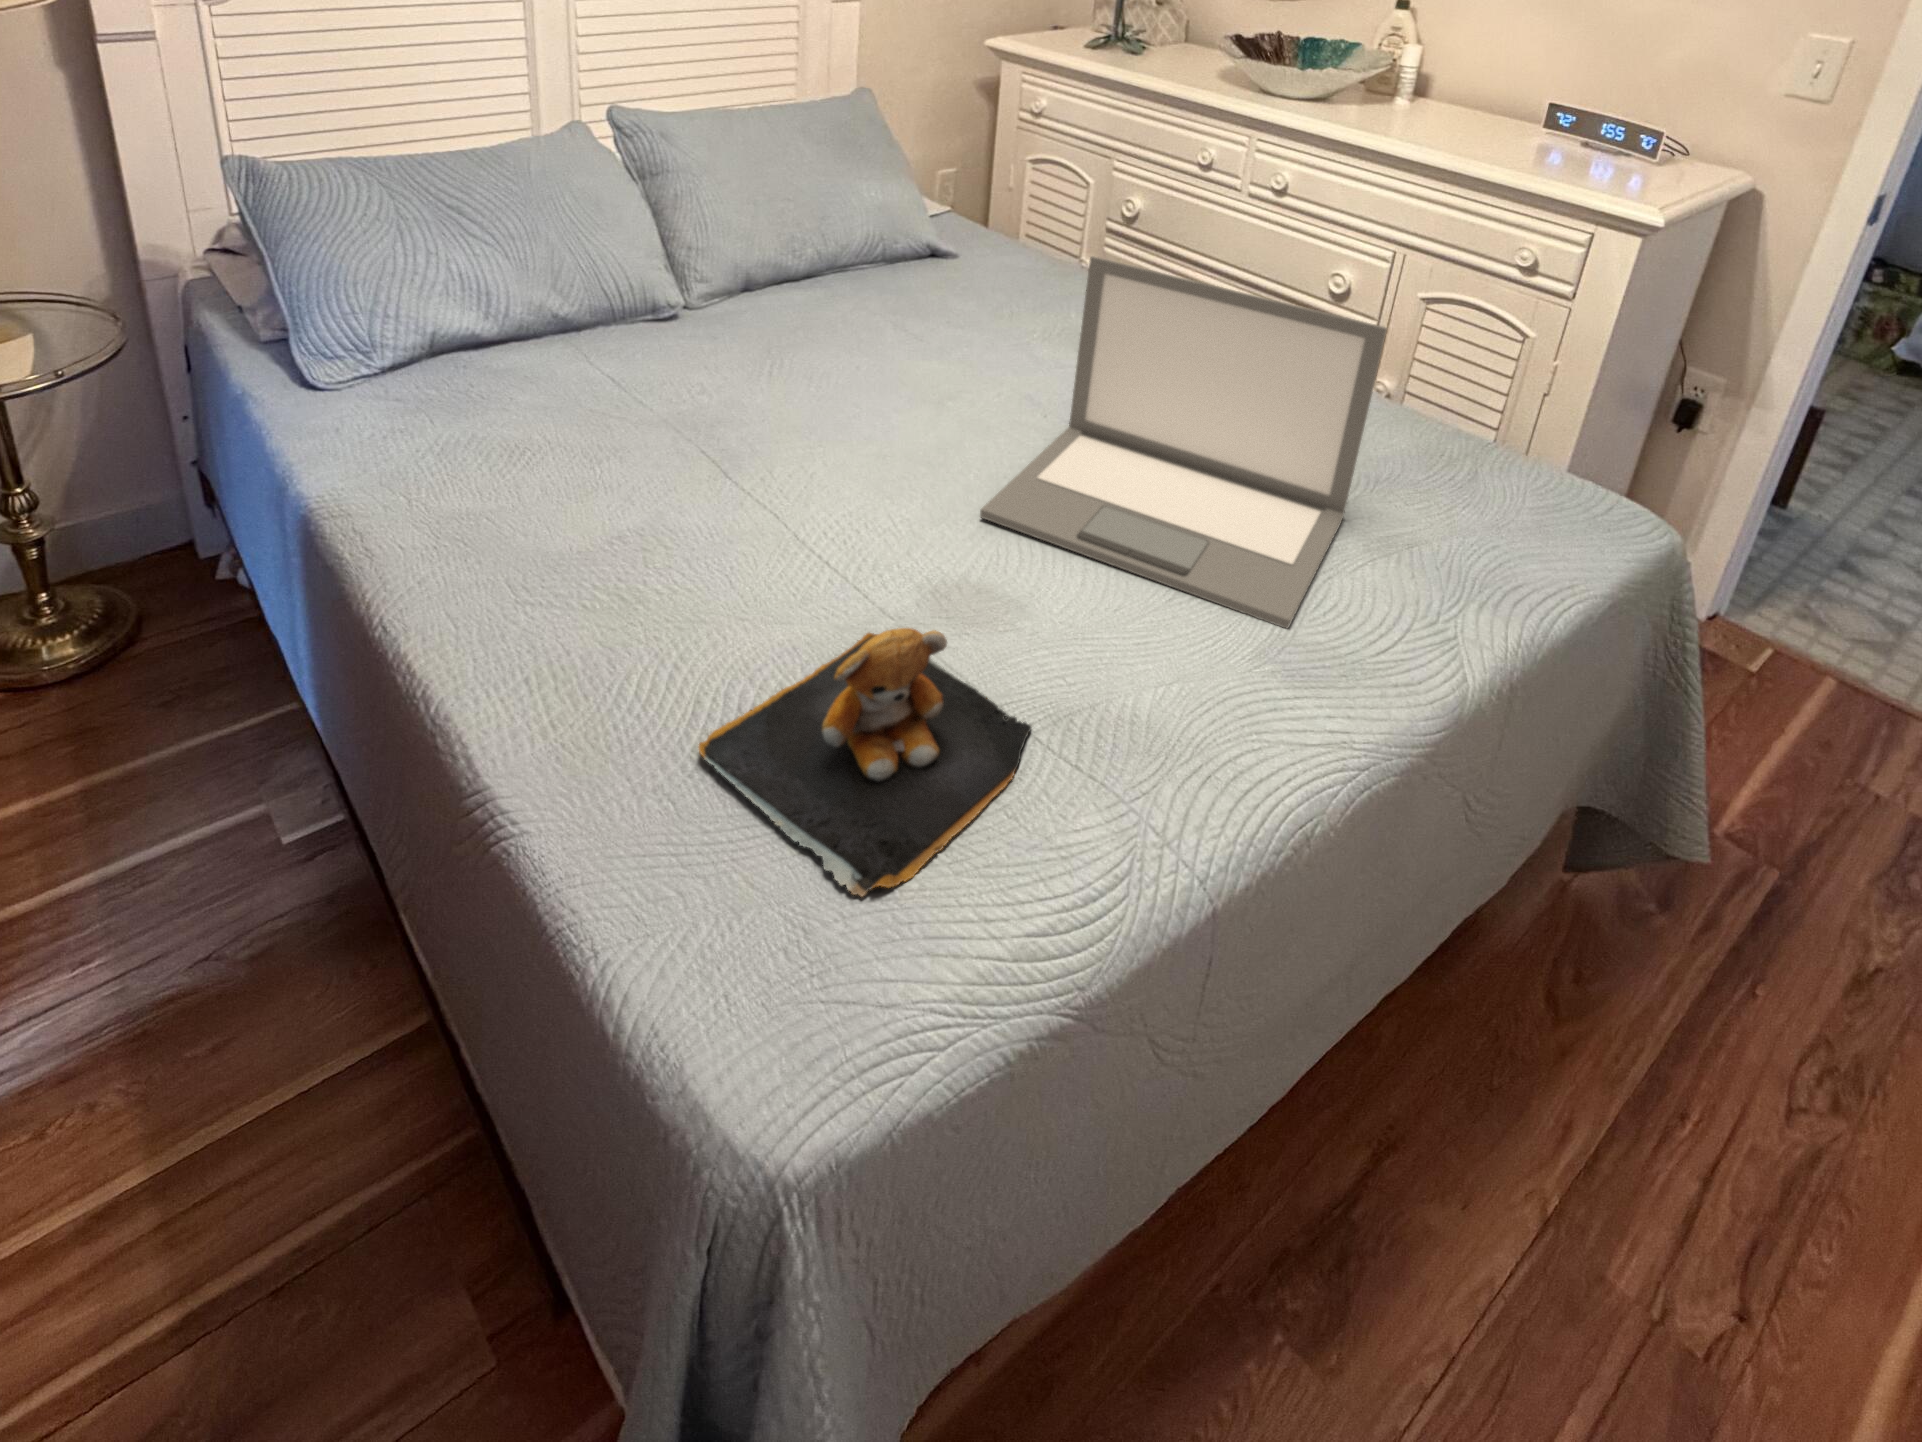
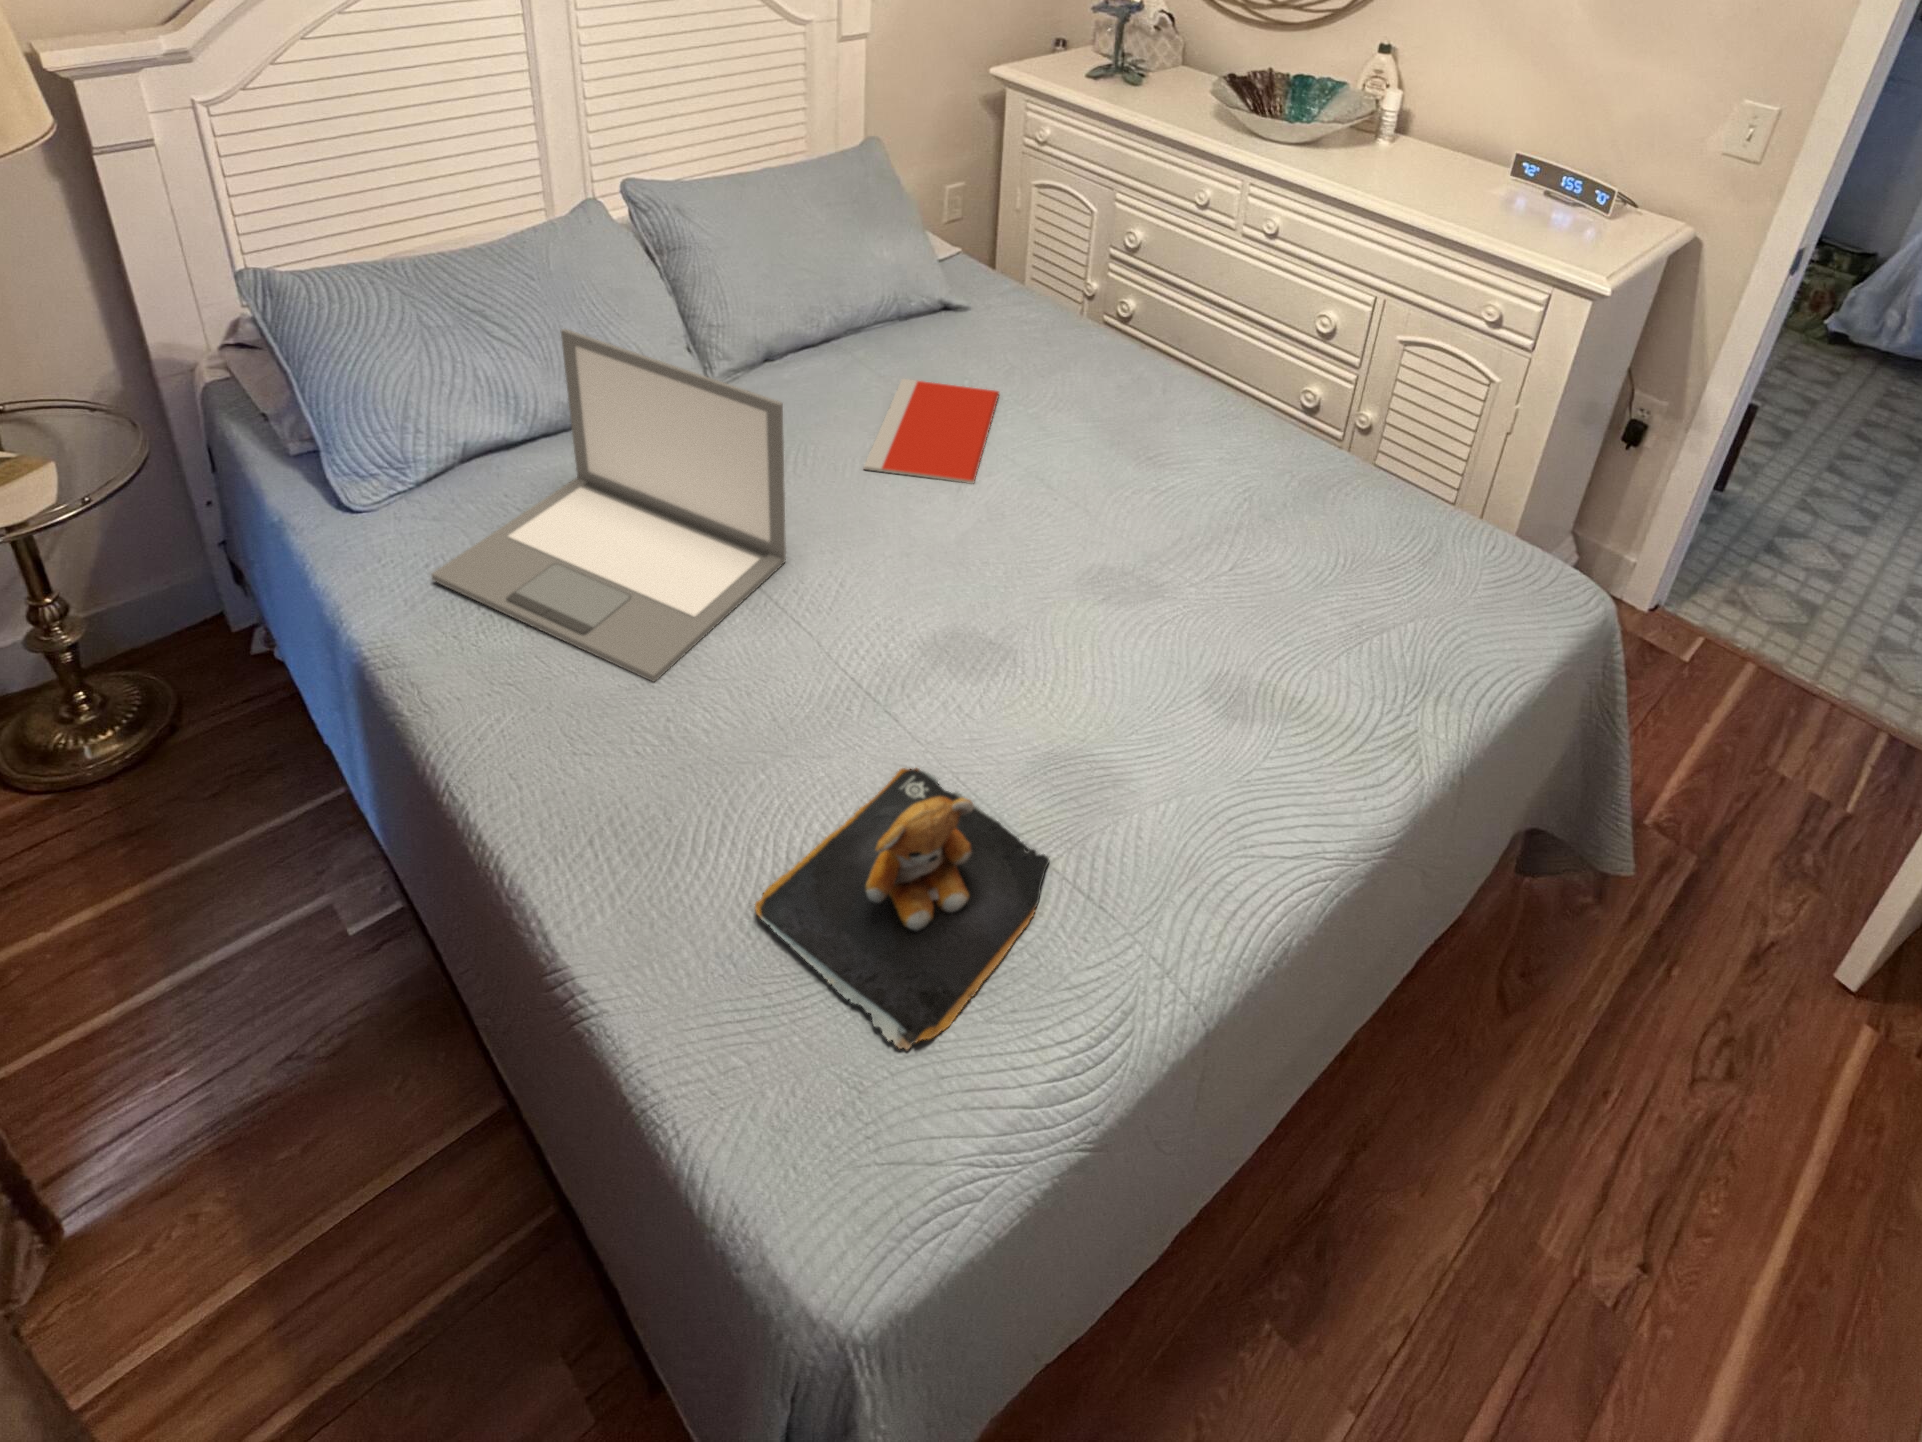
laptop: present [980,256,1387,628] -> present [431,329,786,682]
notebook: none [841,308,988,397] -> present [864,379,999,484]

